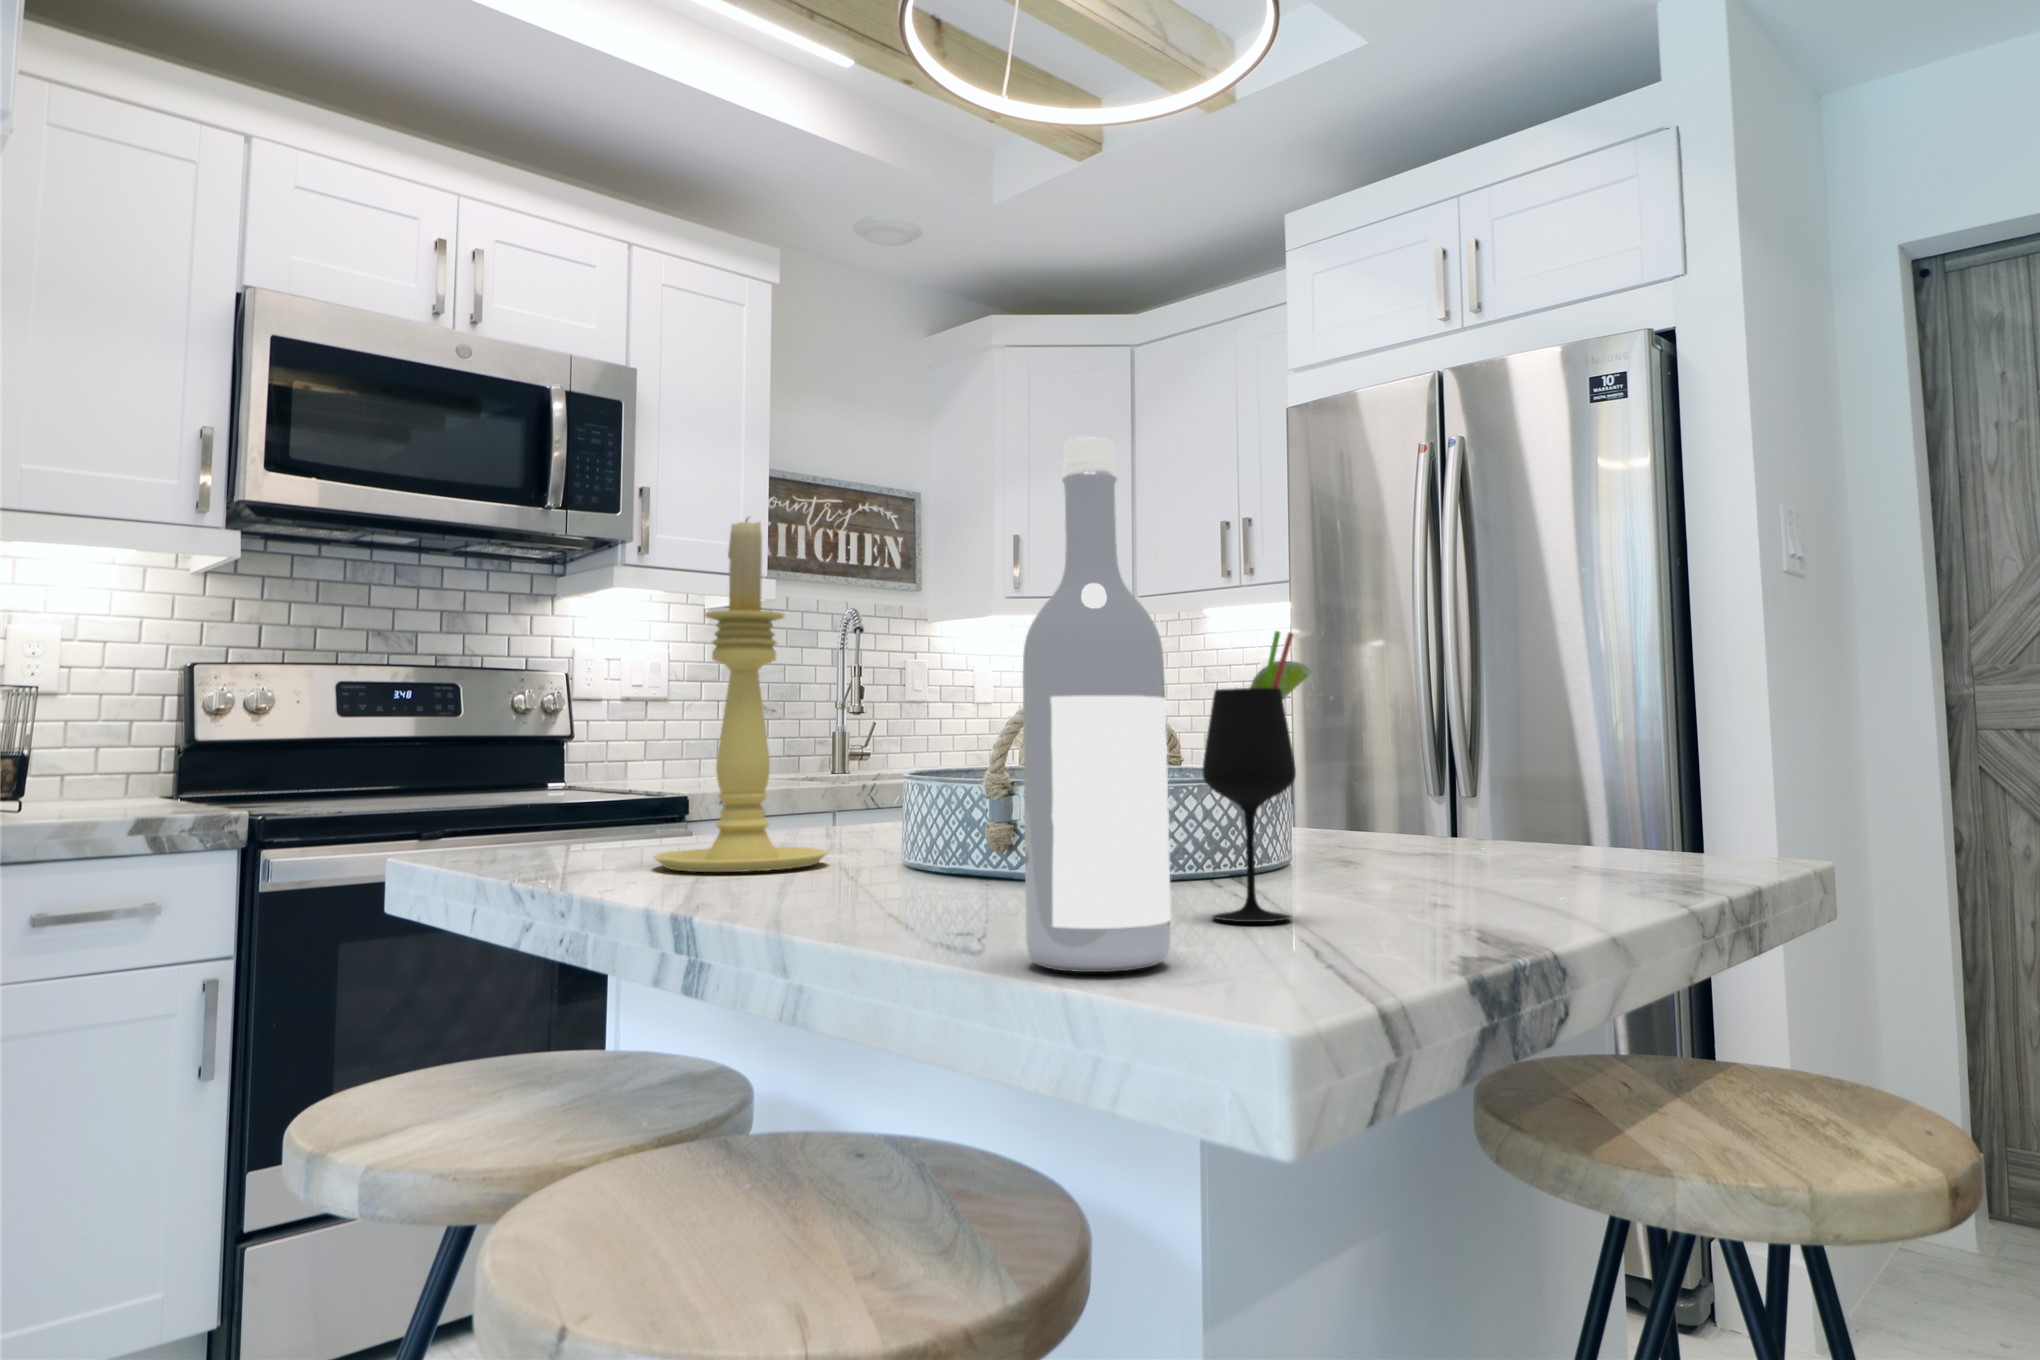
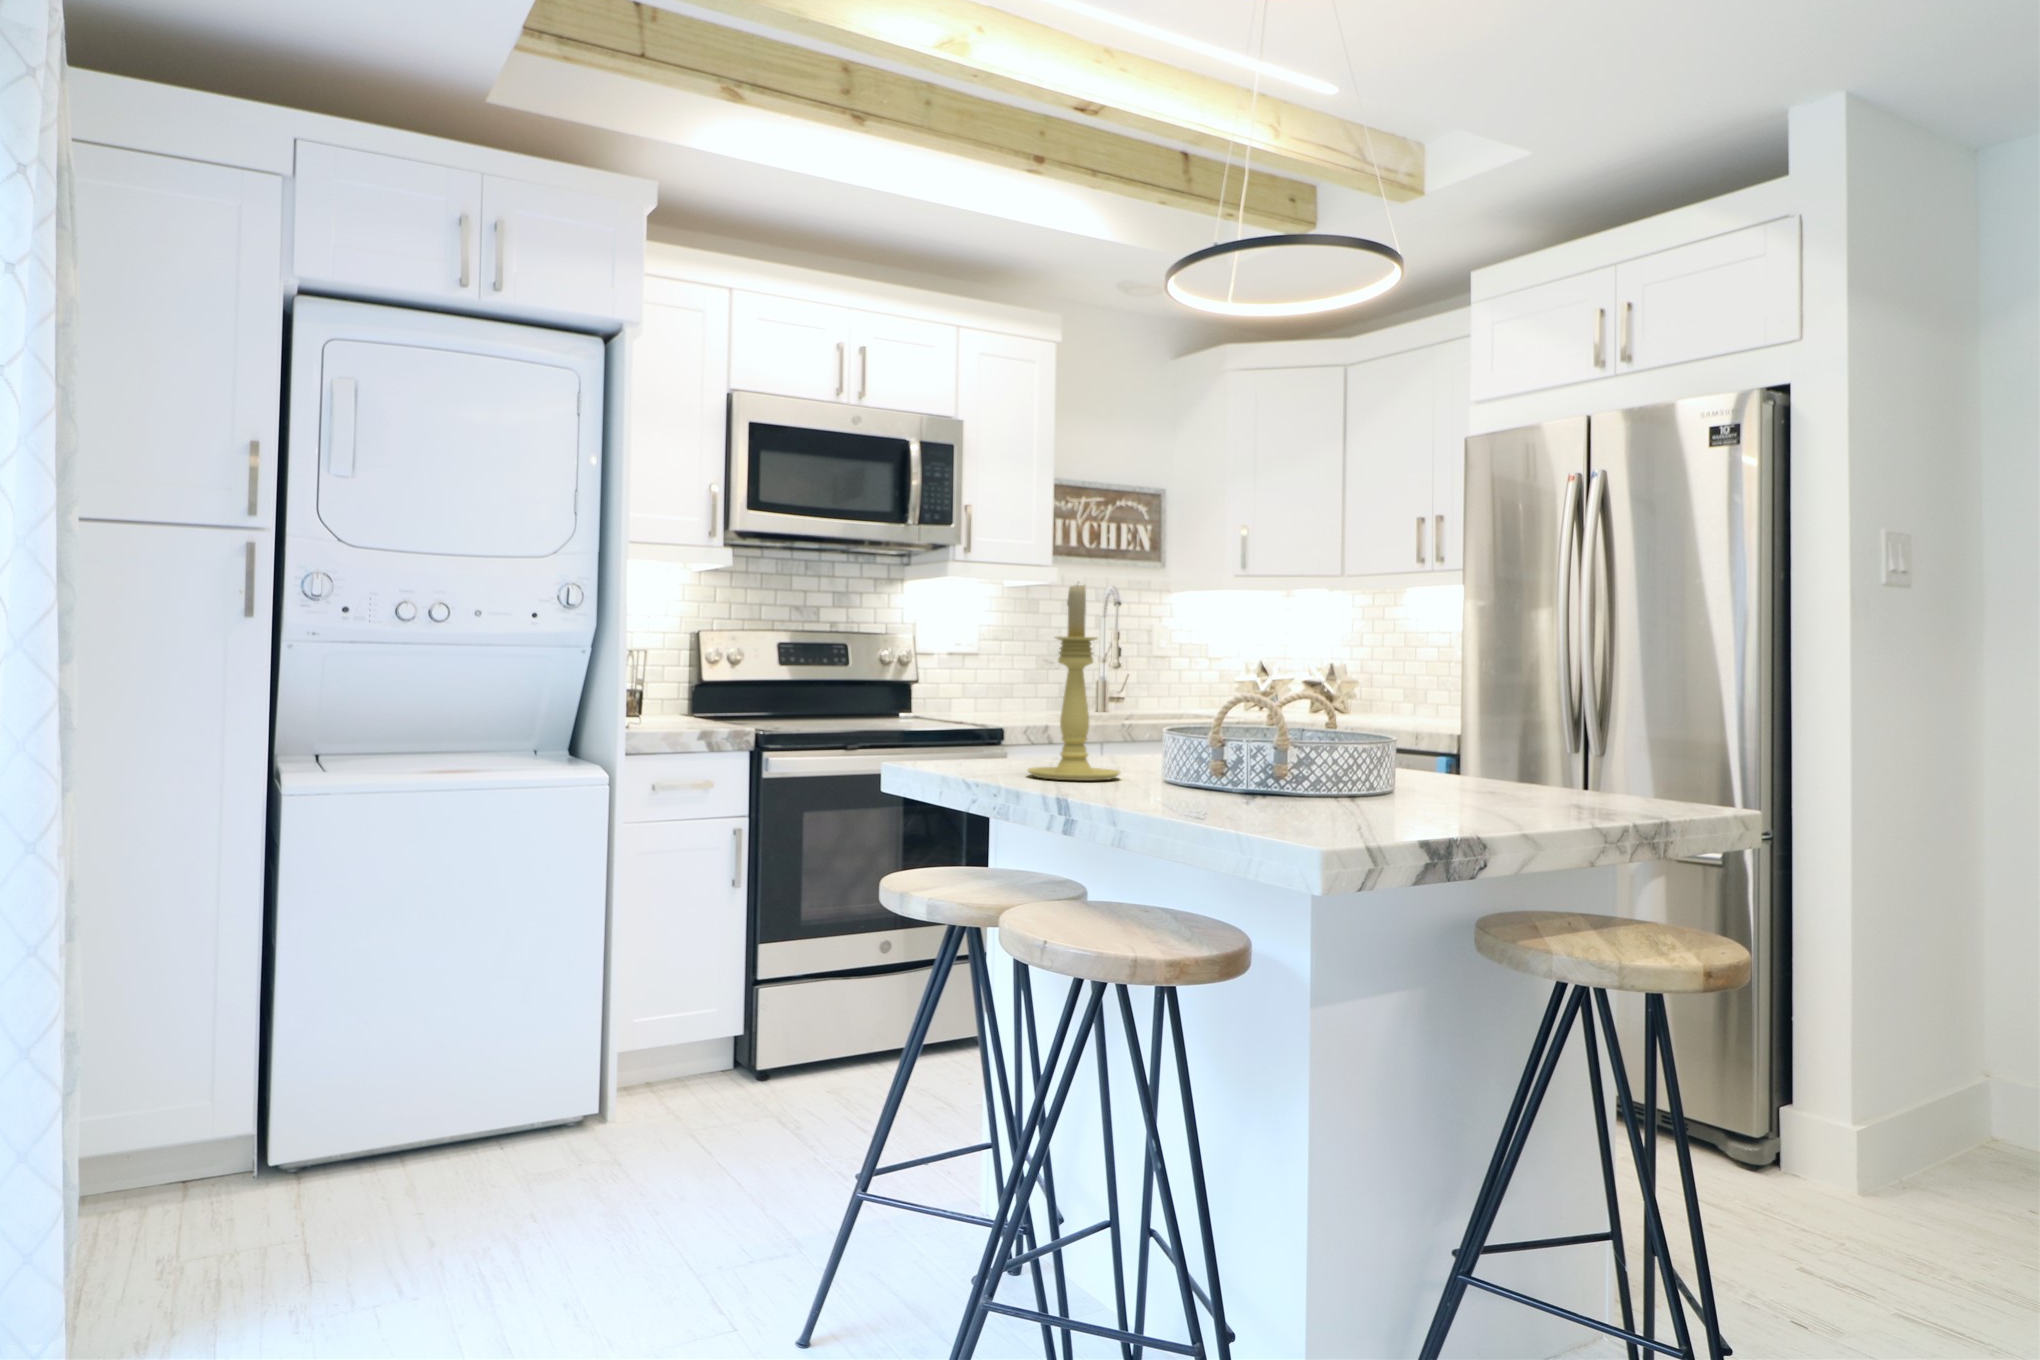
wine bottle: present [1023,437,1171,972] -> none [1225,596,1290,828]
wine glass: present [1203,631,1311,922] -> none [1319,674,1378,816]

